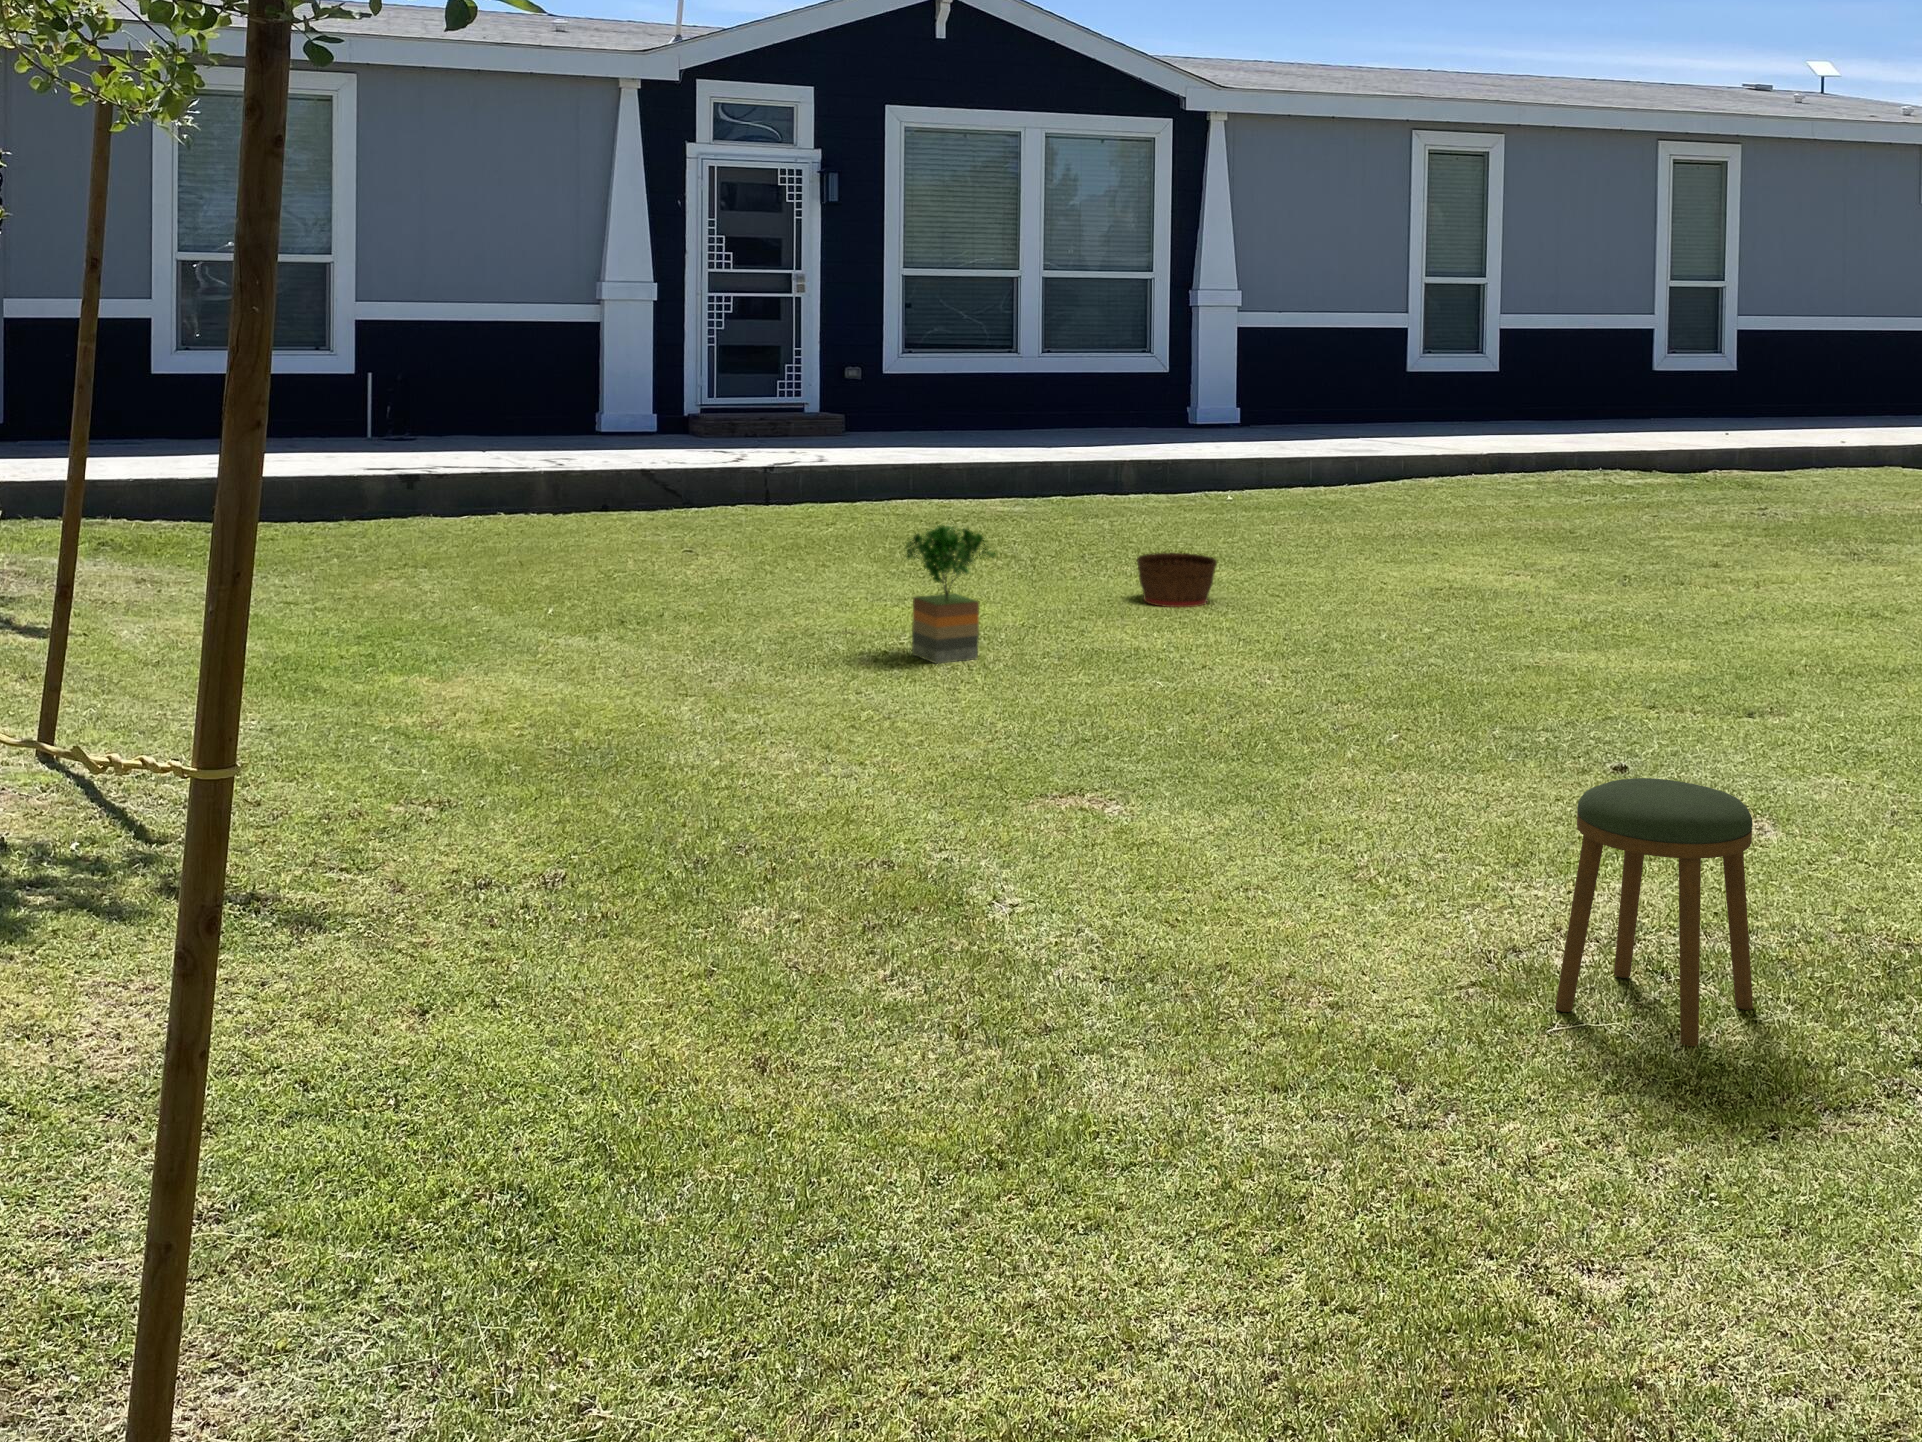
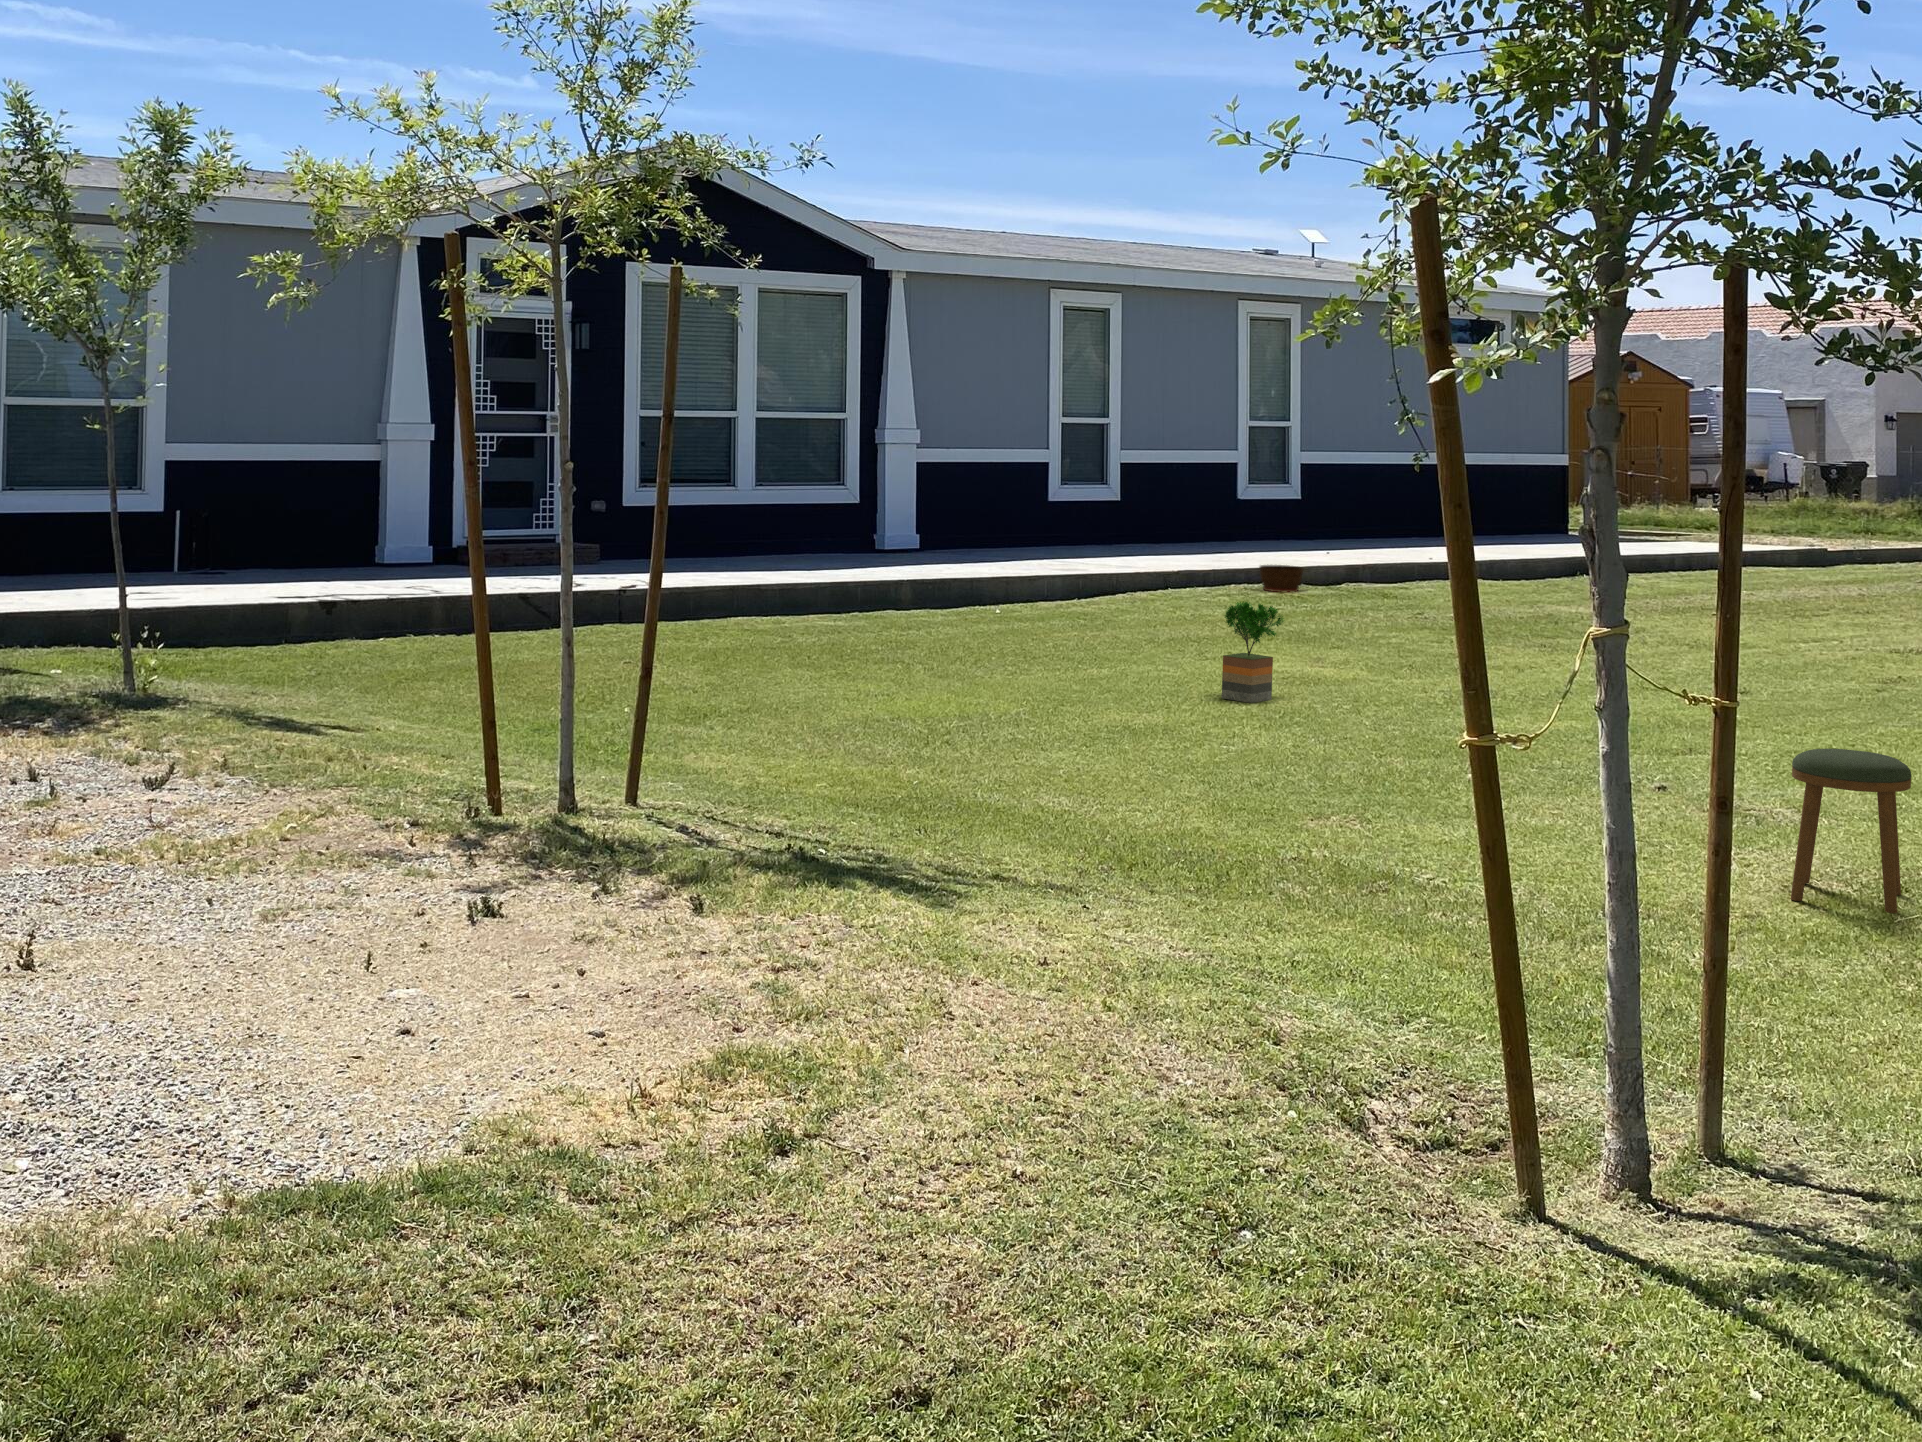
potted tree: present [906,525,995,664] -> present [1222,602,1284,703]
basket: present [1137,552,1217,607] -> present [1259,565,1304,592]

